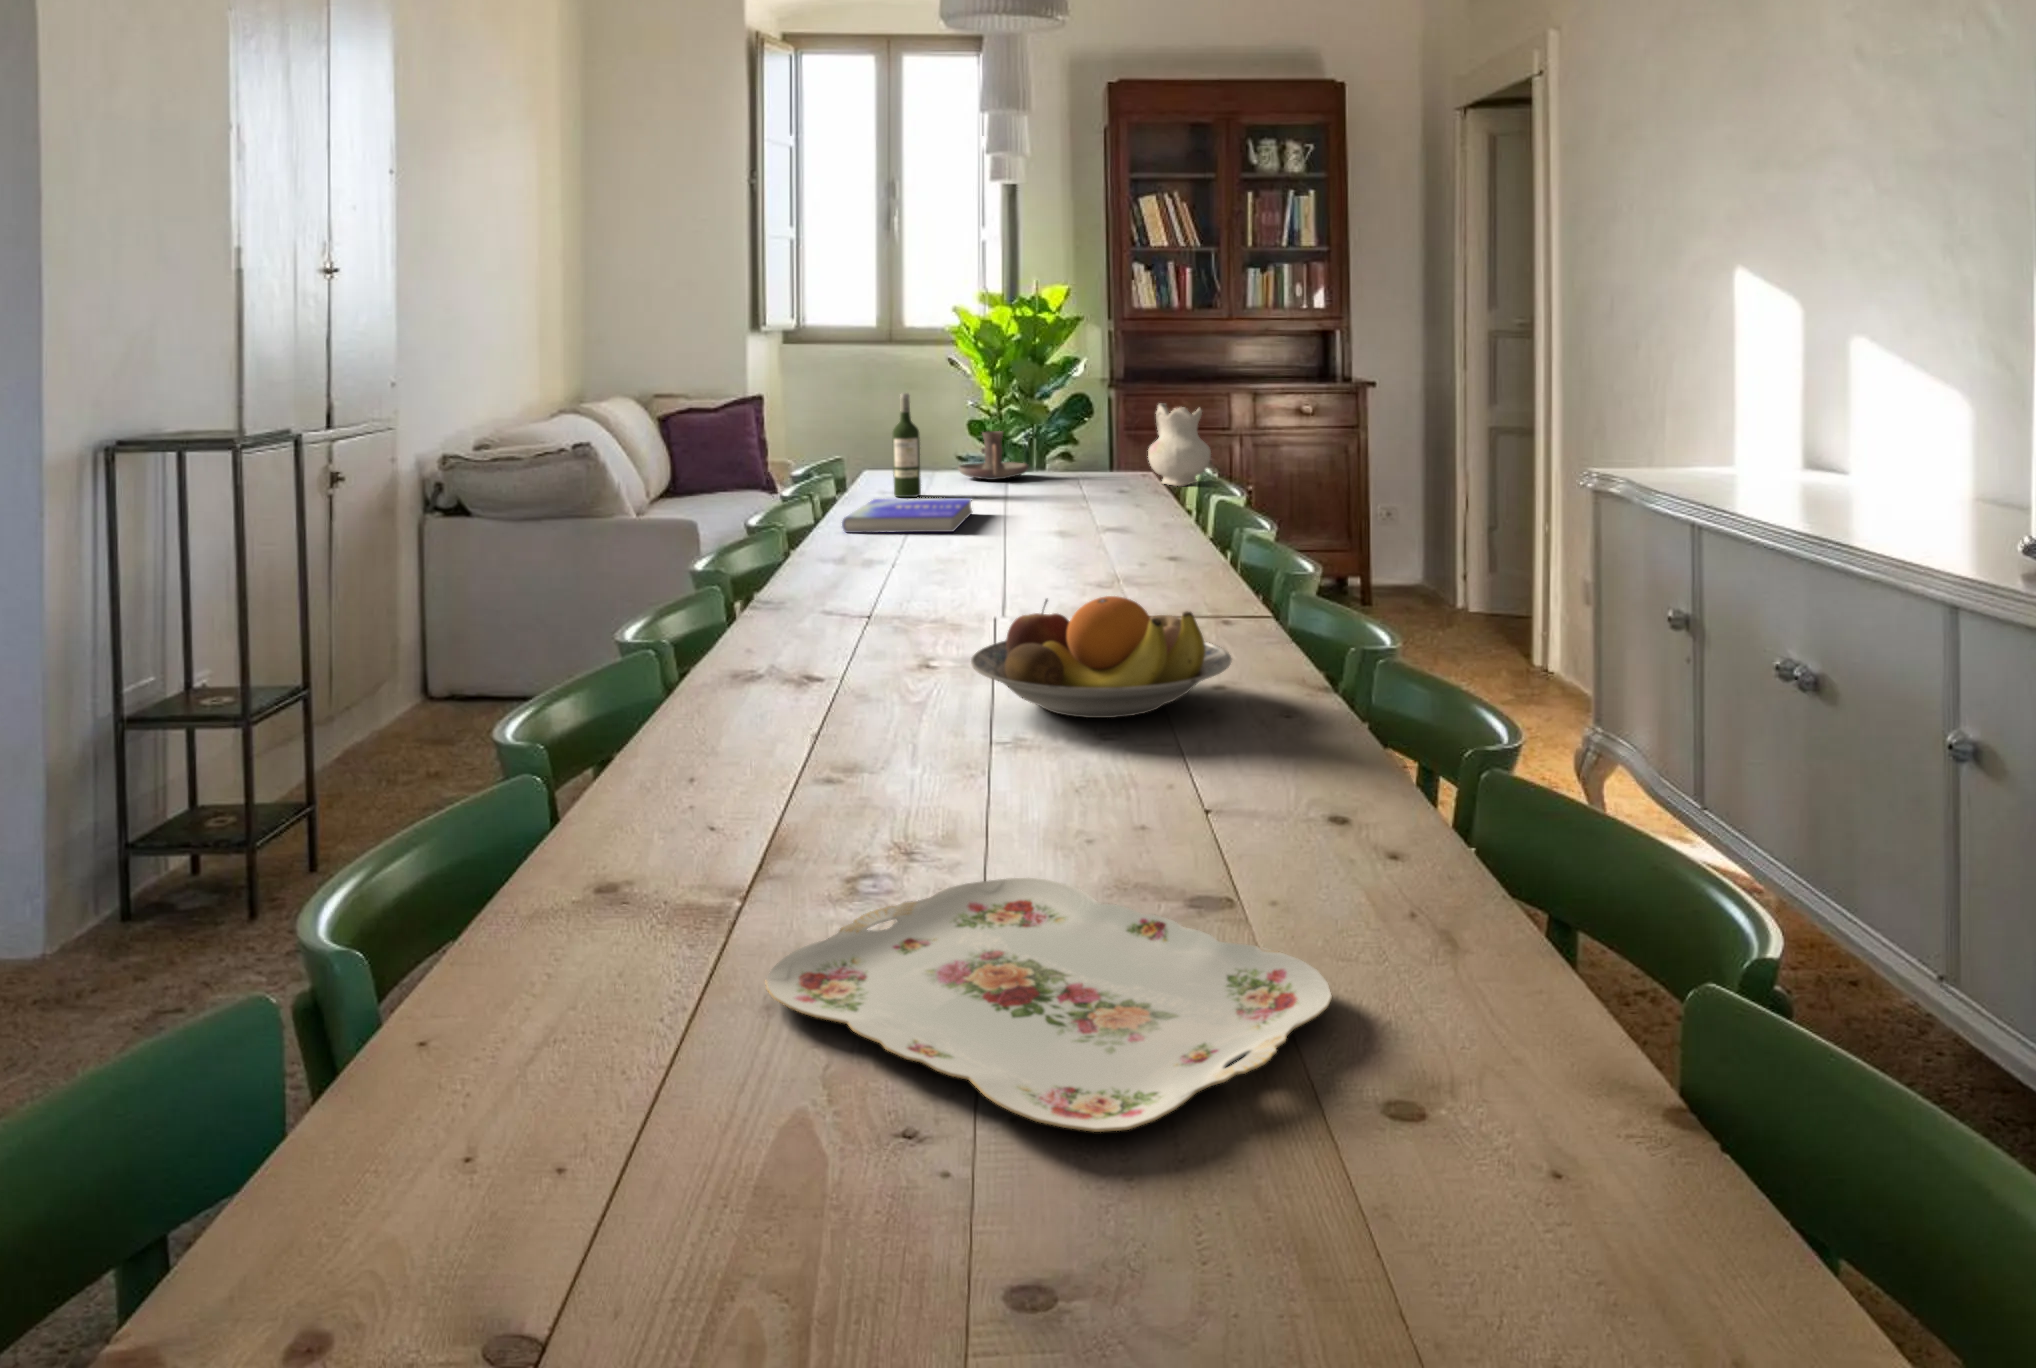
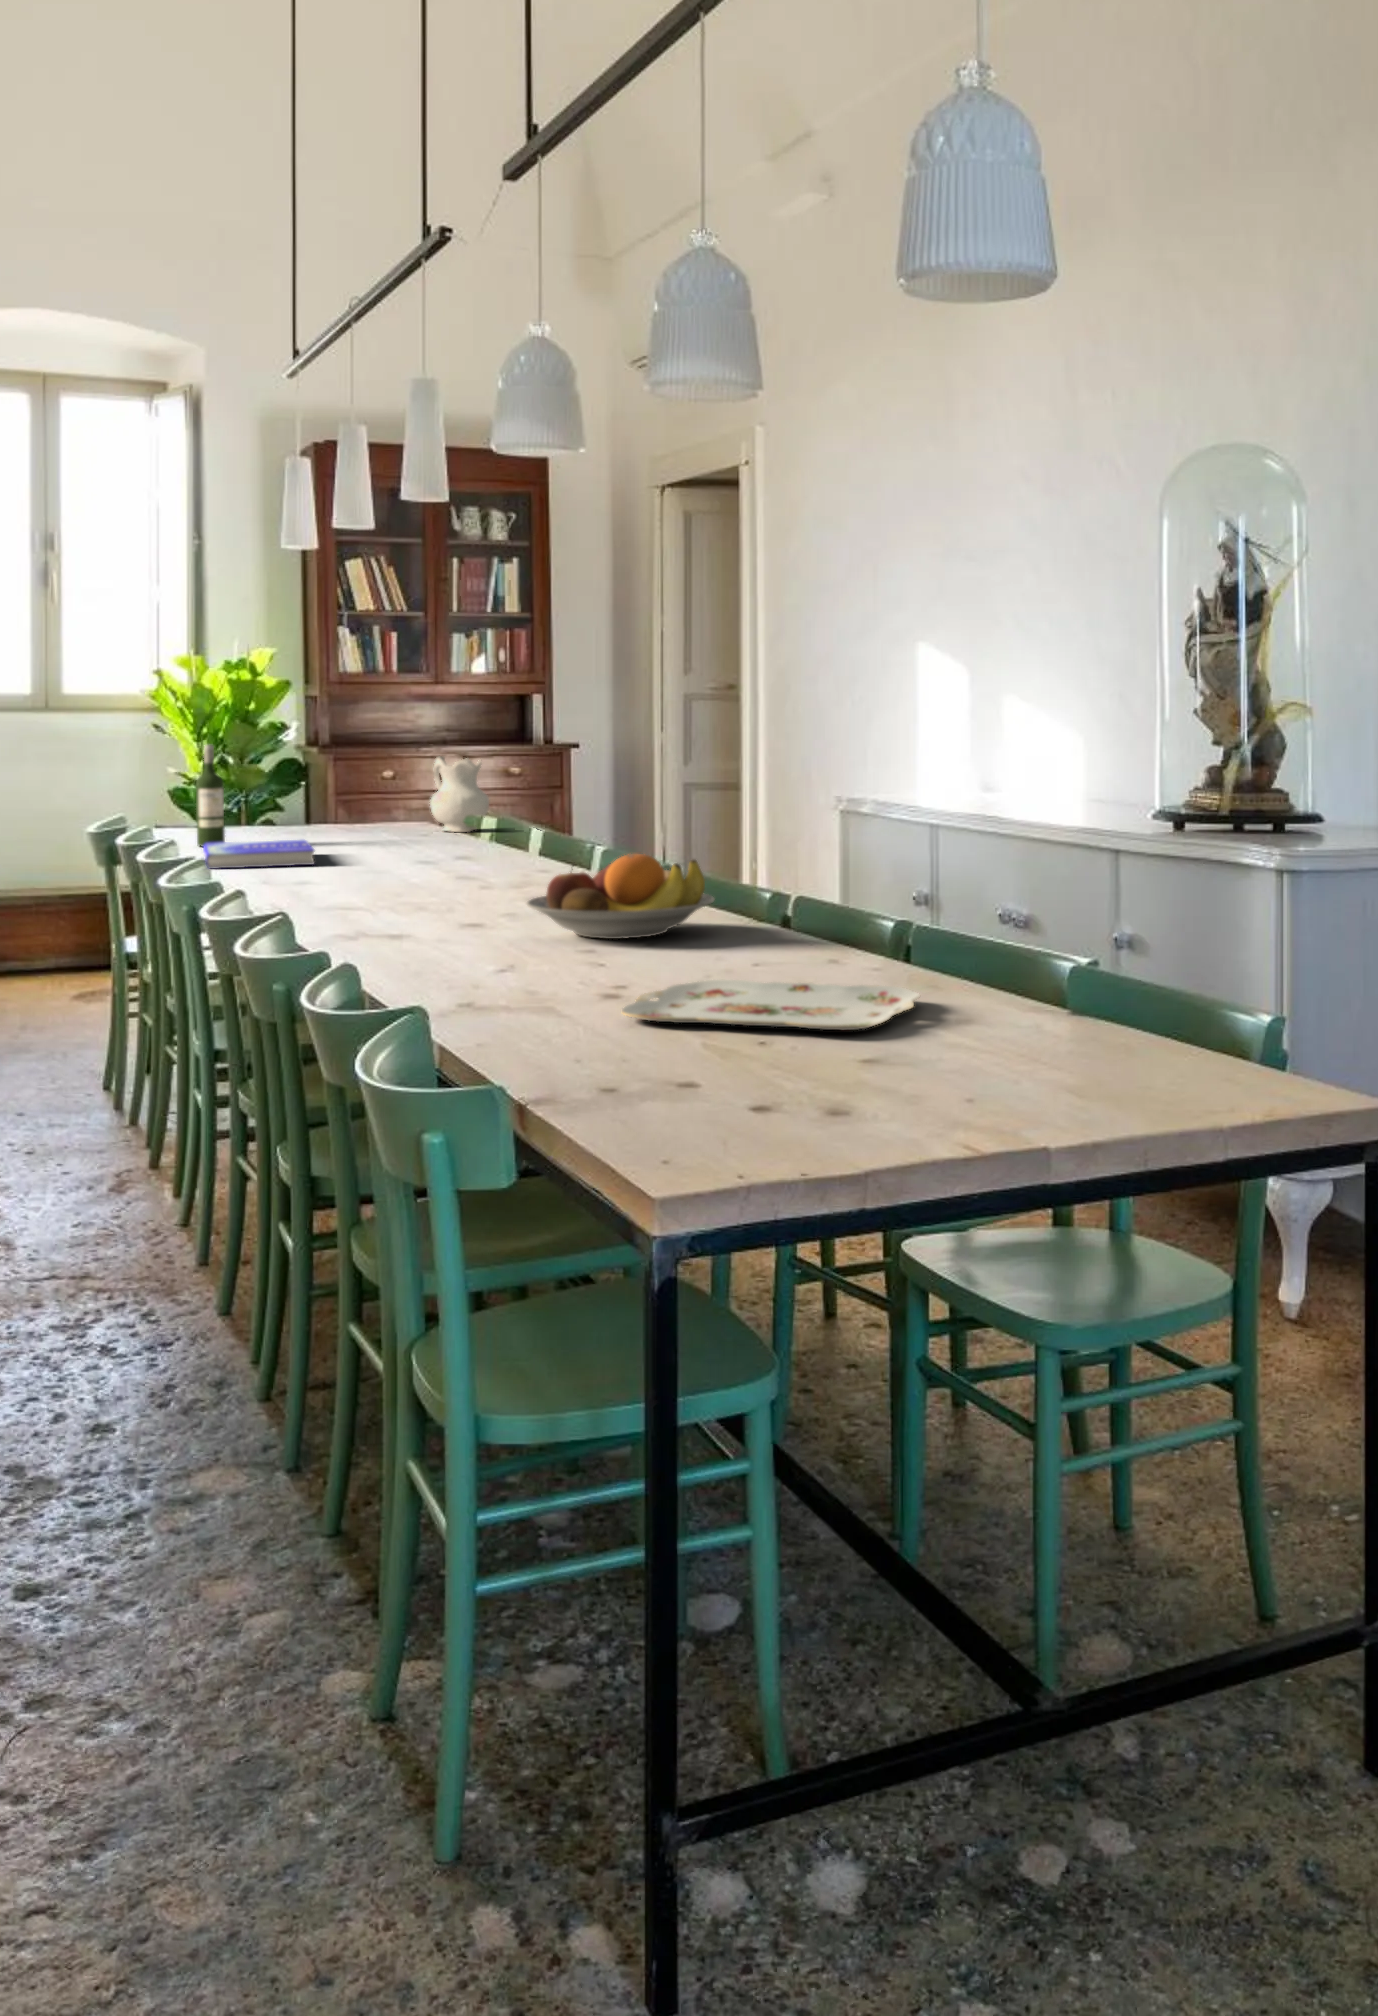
candle holder: present [959,431,1029,480] -> none [234,786,307,833]

